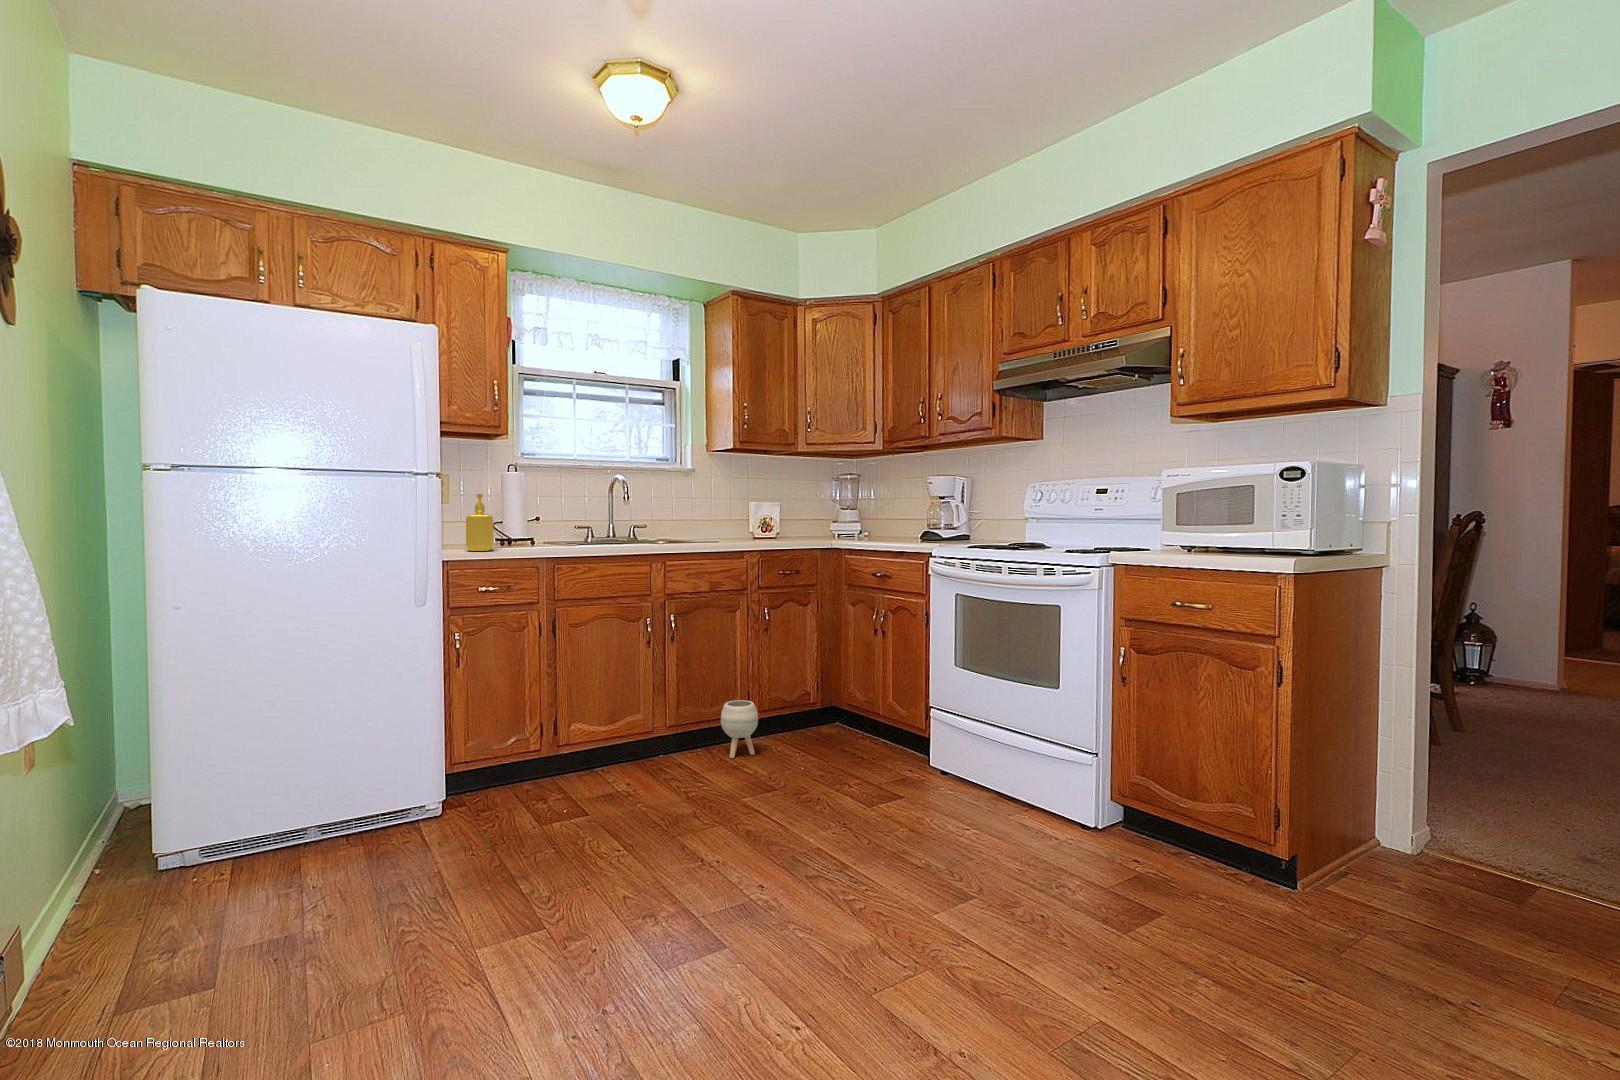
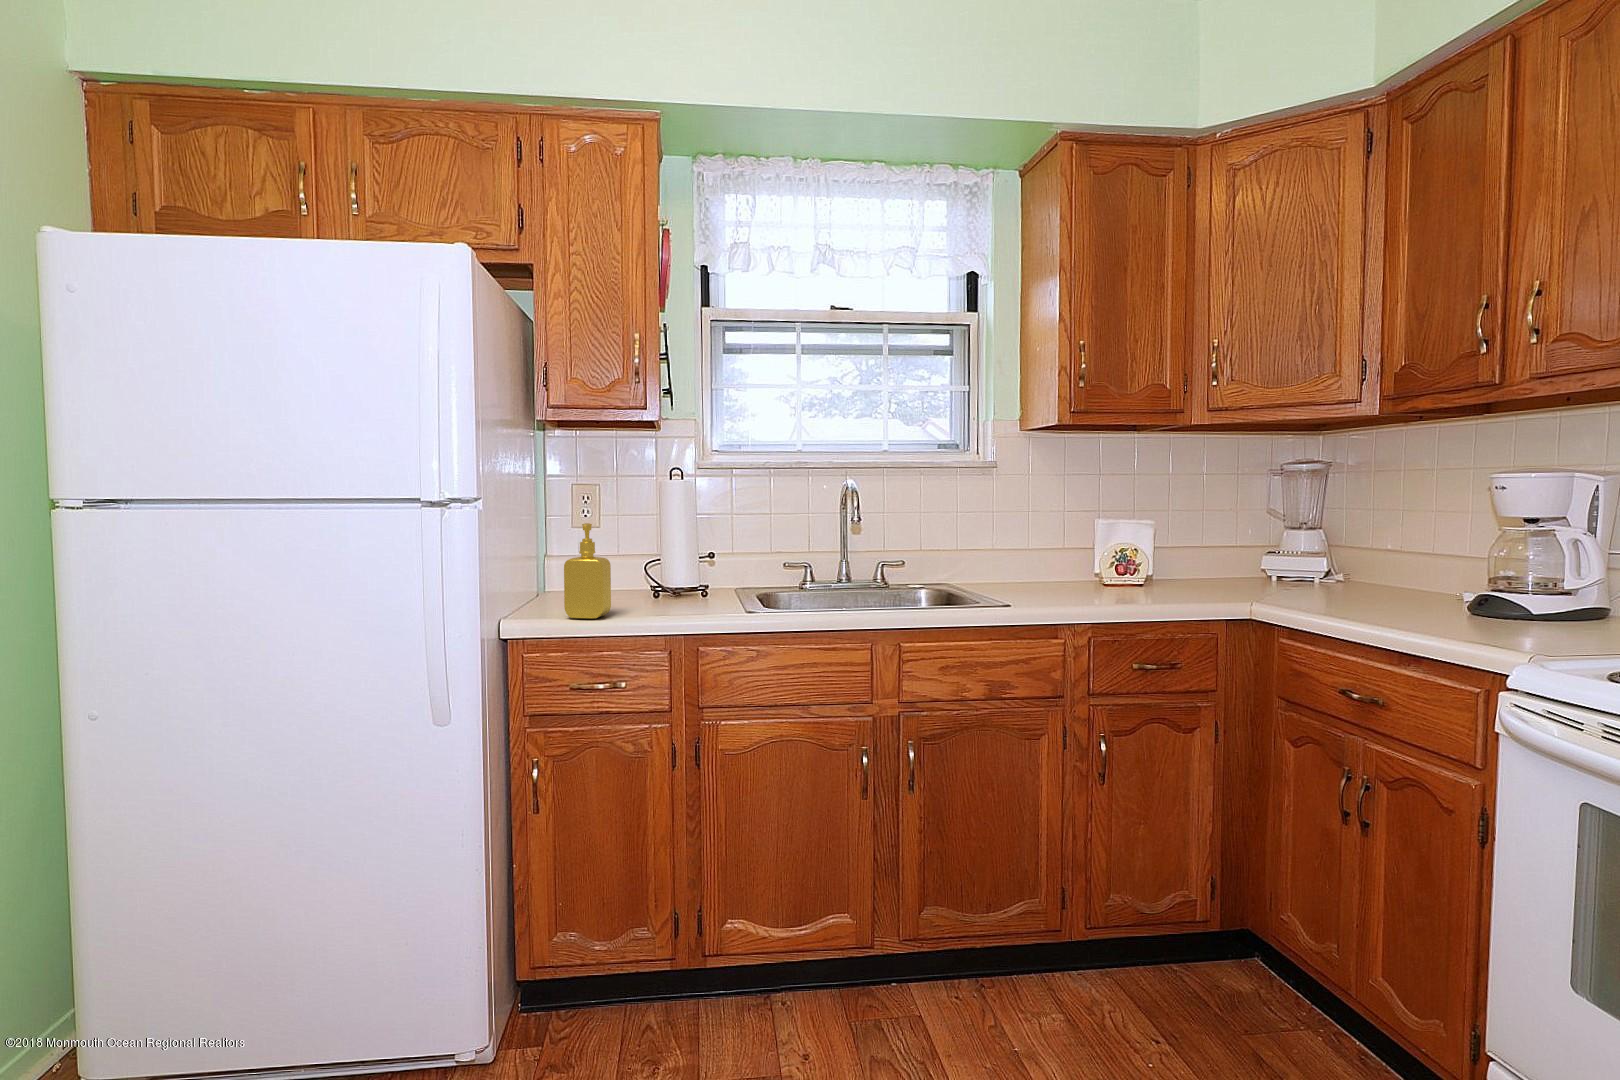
planter: present [721,700,758,758] -> none [998,911,1072,1029]

